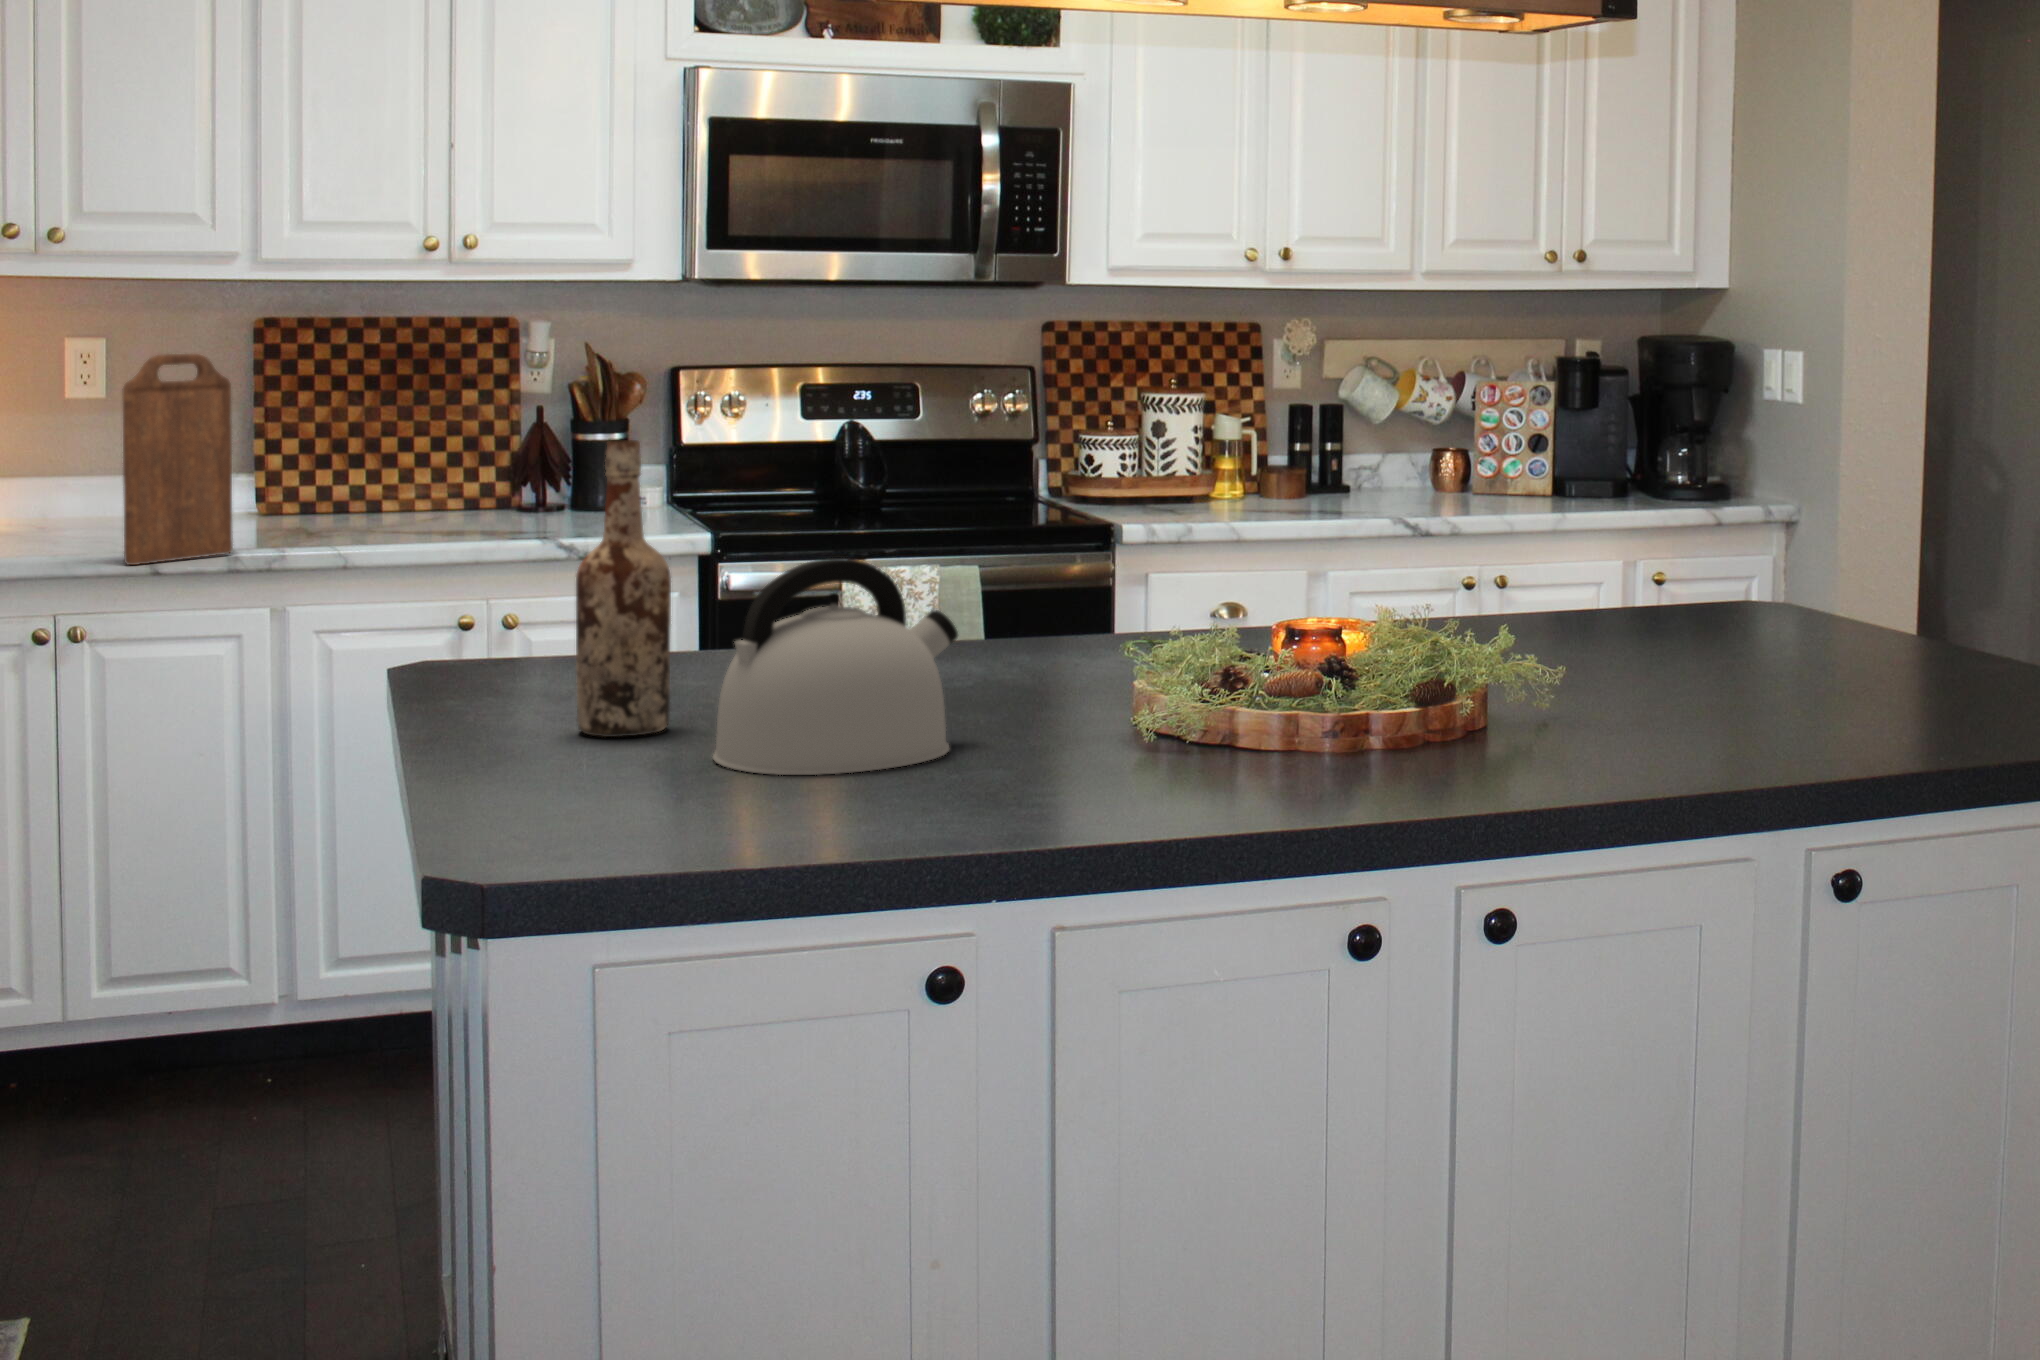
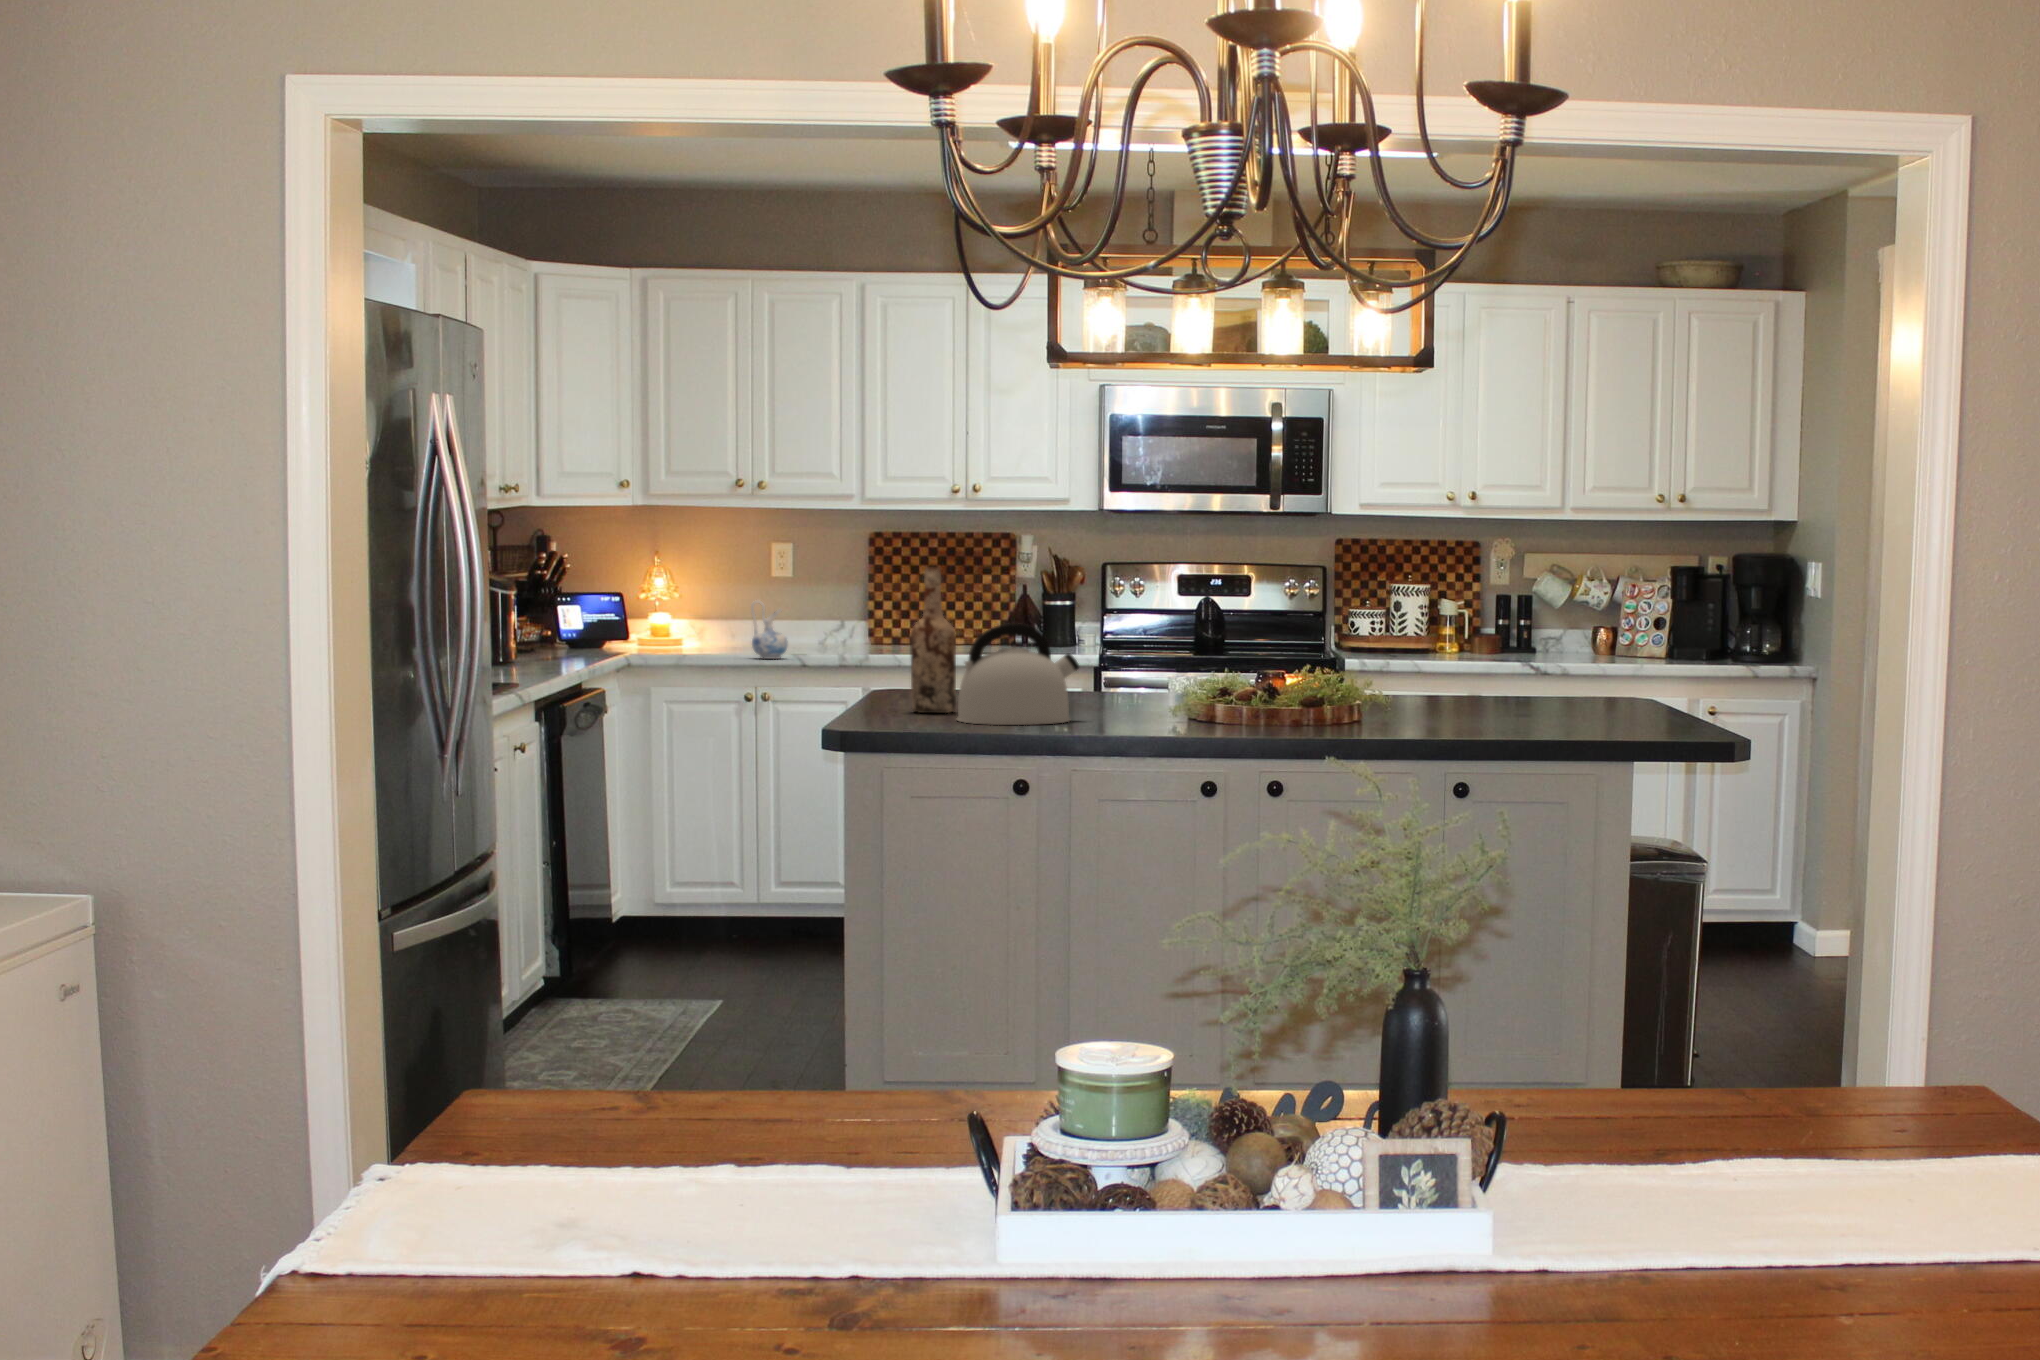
cutting board: present [122,354,233,565] -> none [785,546,846,663]
ceramic pitcher: none [41,451,112,554] -> present [751,601,787,659]

